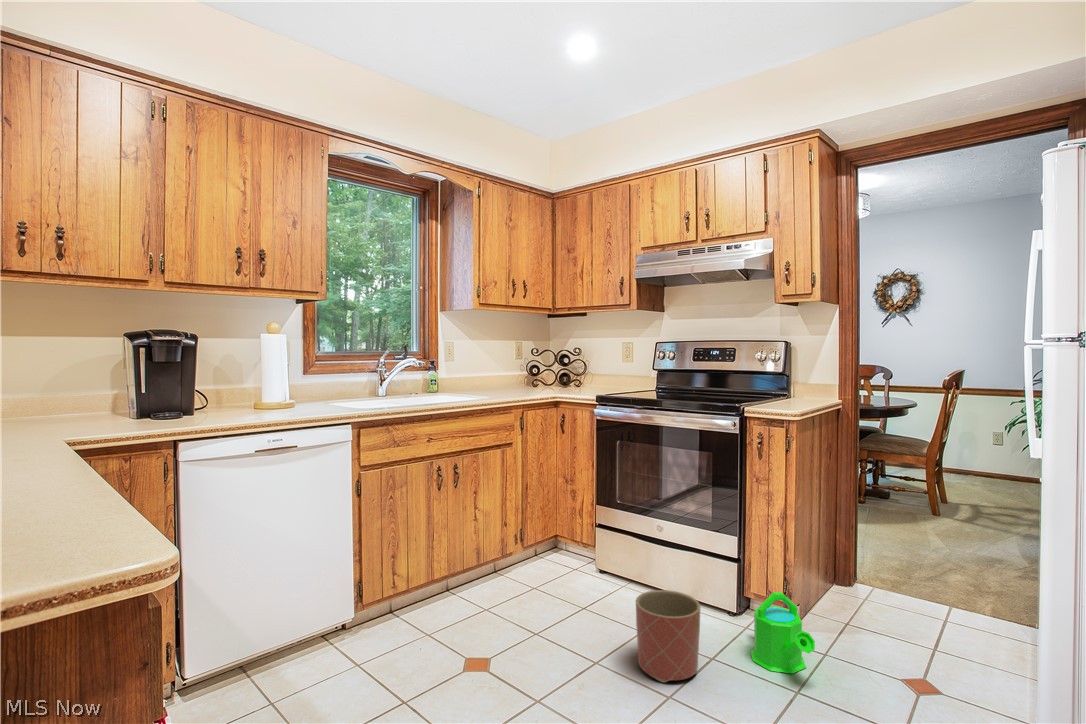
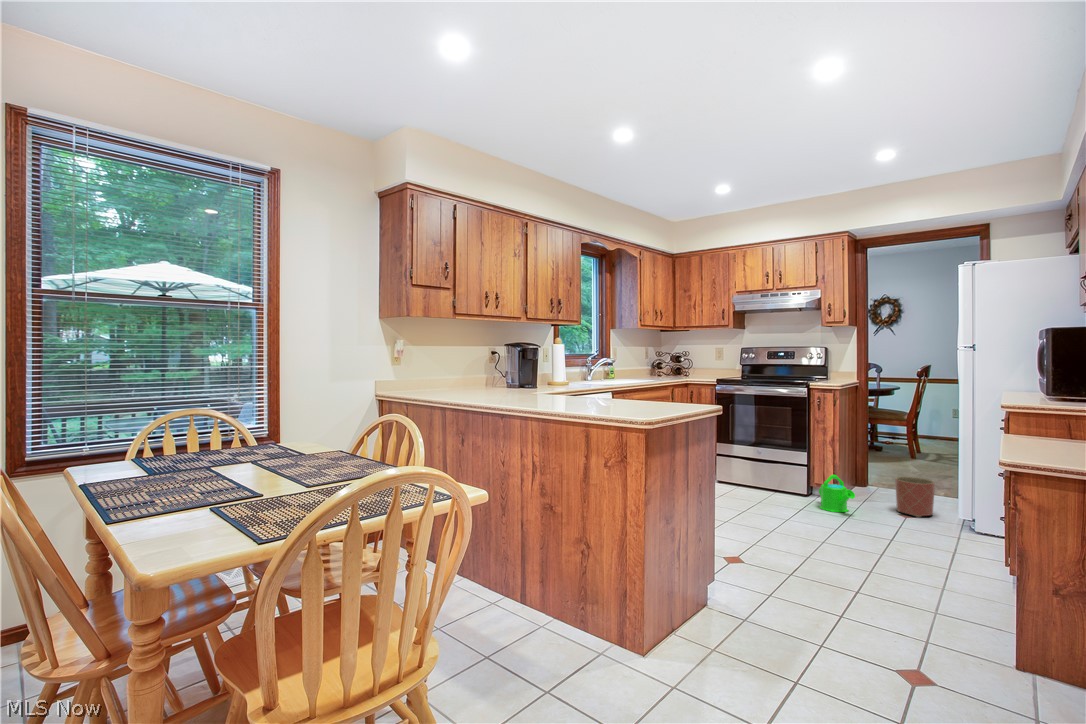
planter: present [636,590,701,683] -> present [895,476,935,517]

